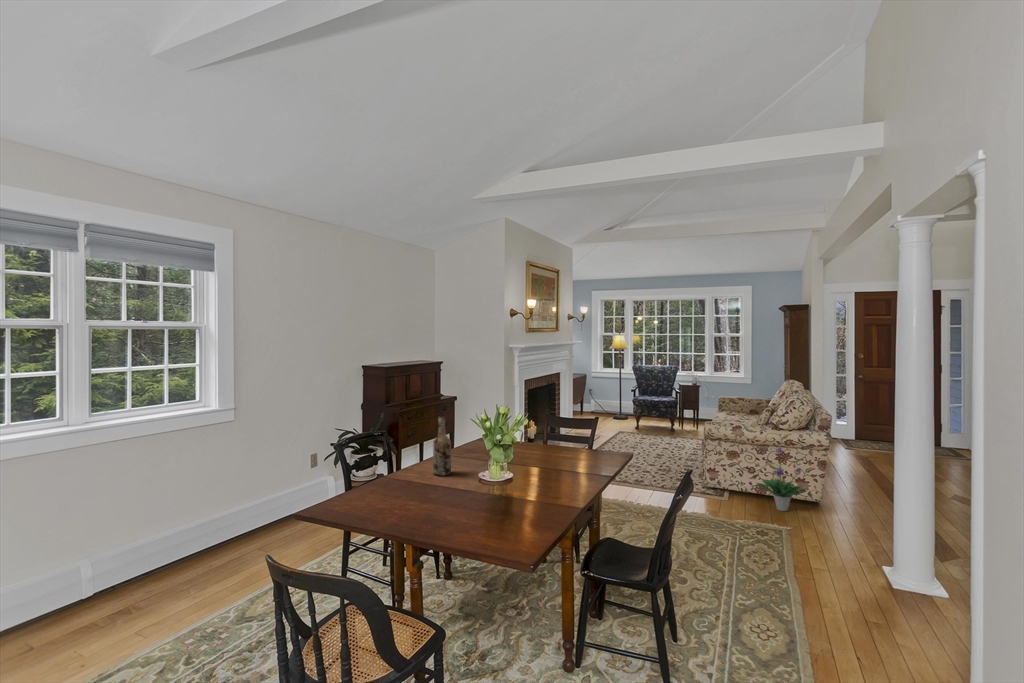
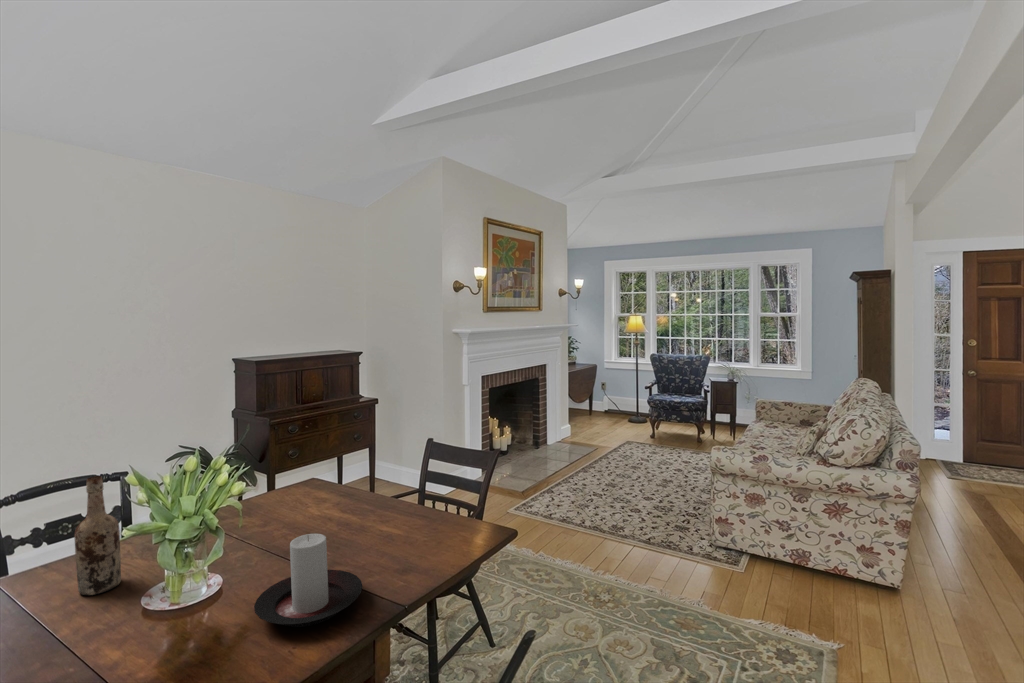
candle holder: none [539,439,588,479] -> present [254,534,363,627]
potted plant: present [757,447,806,511] -> none [787,496,876,602]

